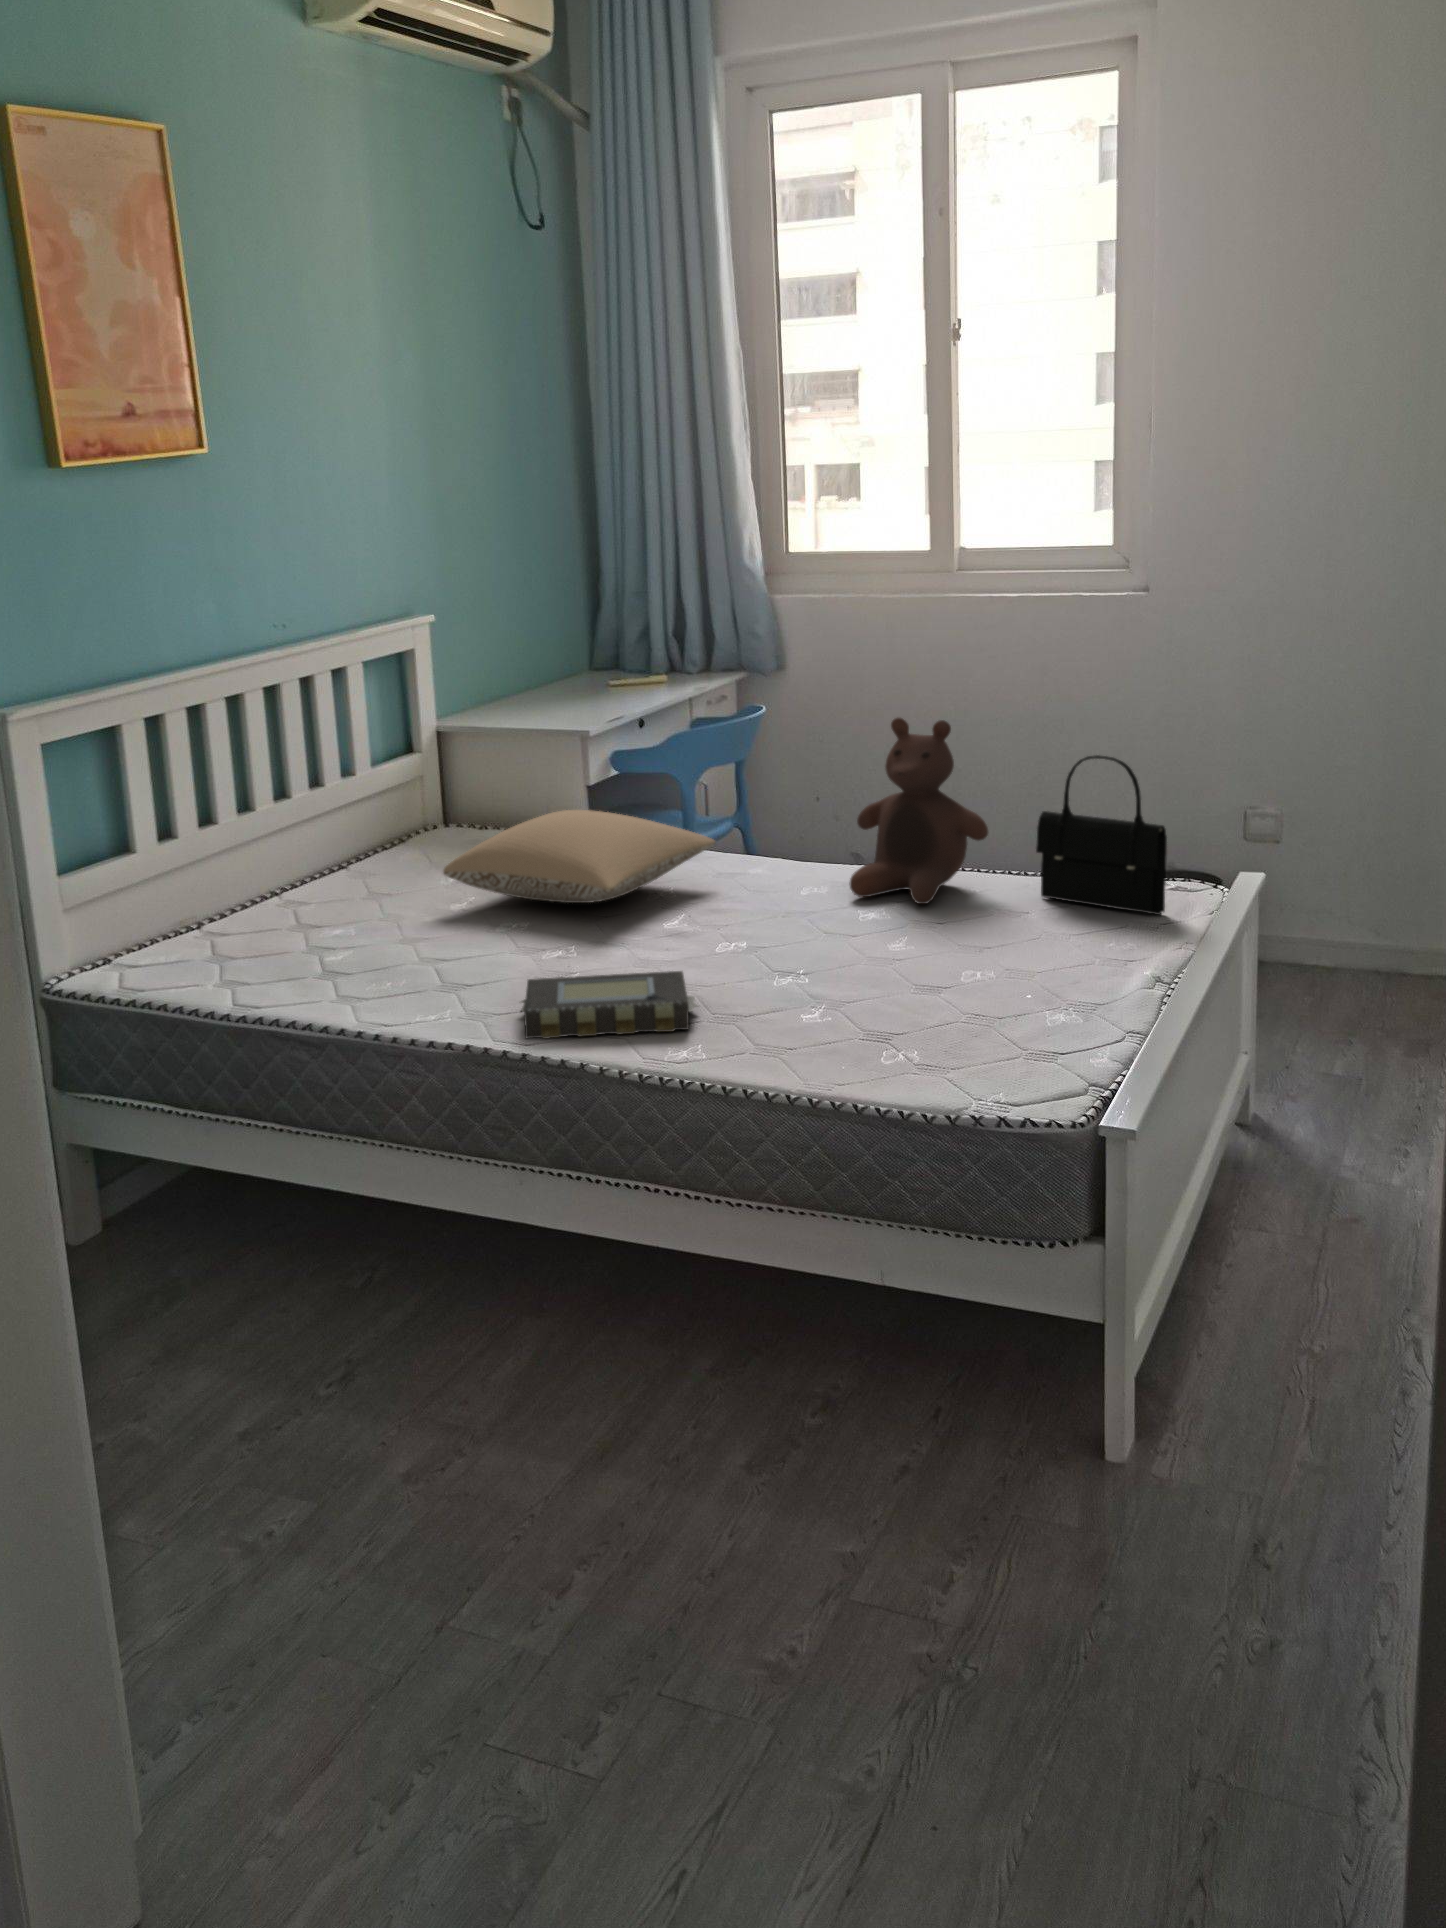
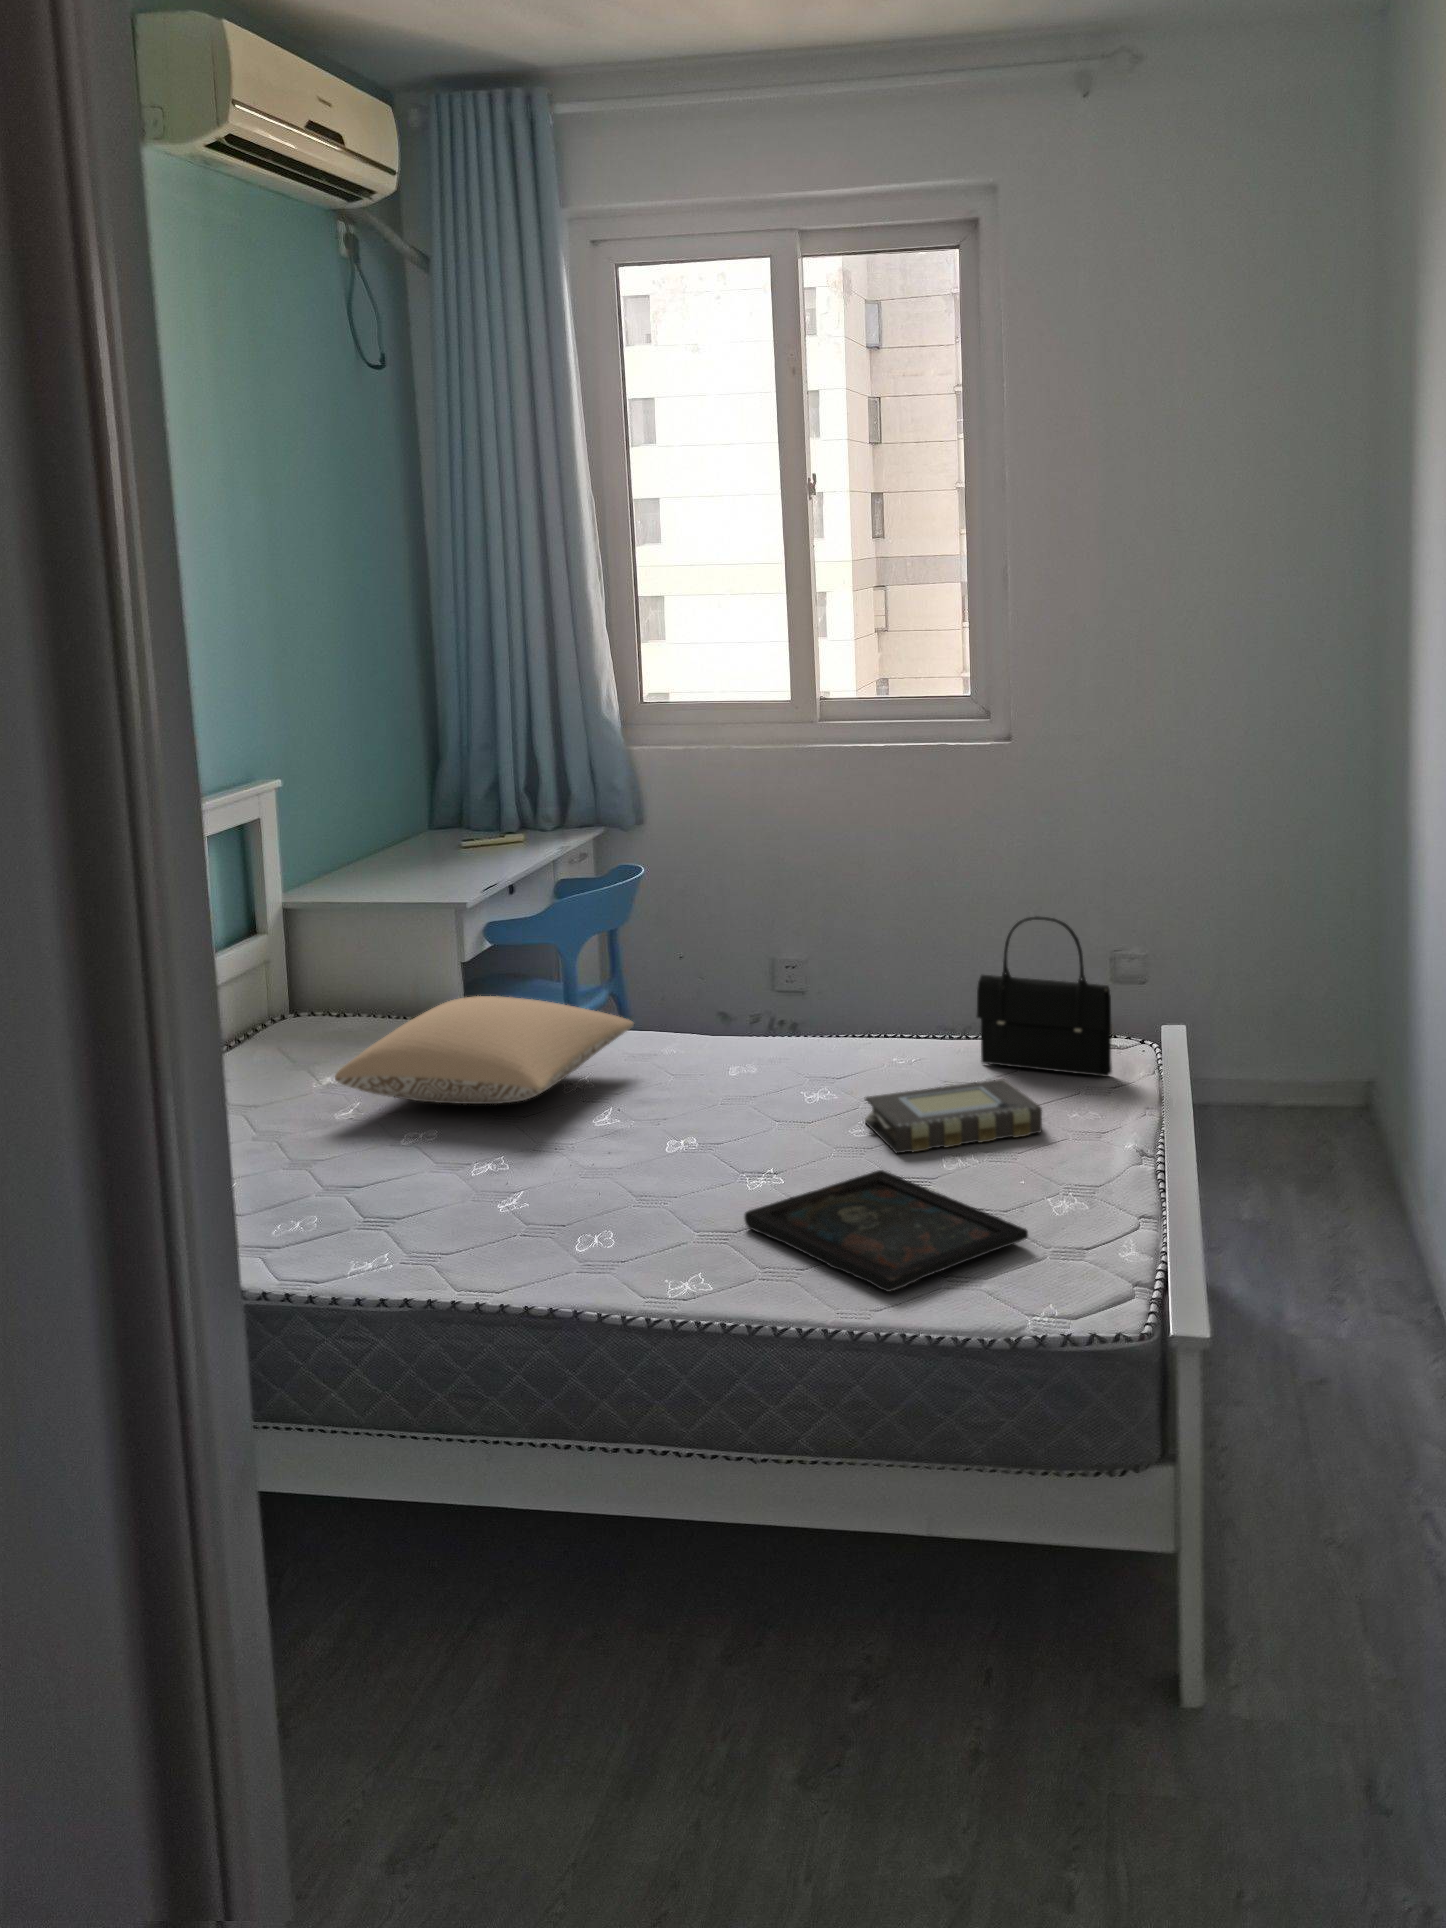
stuffed bear: present [850,718,988,904] -> none [783,883,925,1080]
book: present [521,971,698,1039] -> present [865,1079,1042,1153]
tray: none [755,975,1005,1071] -> present [744,1170,1028,1292]

